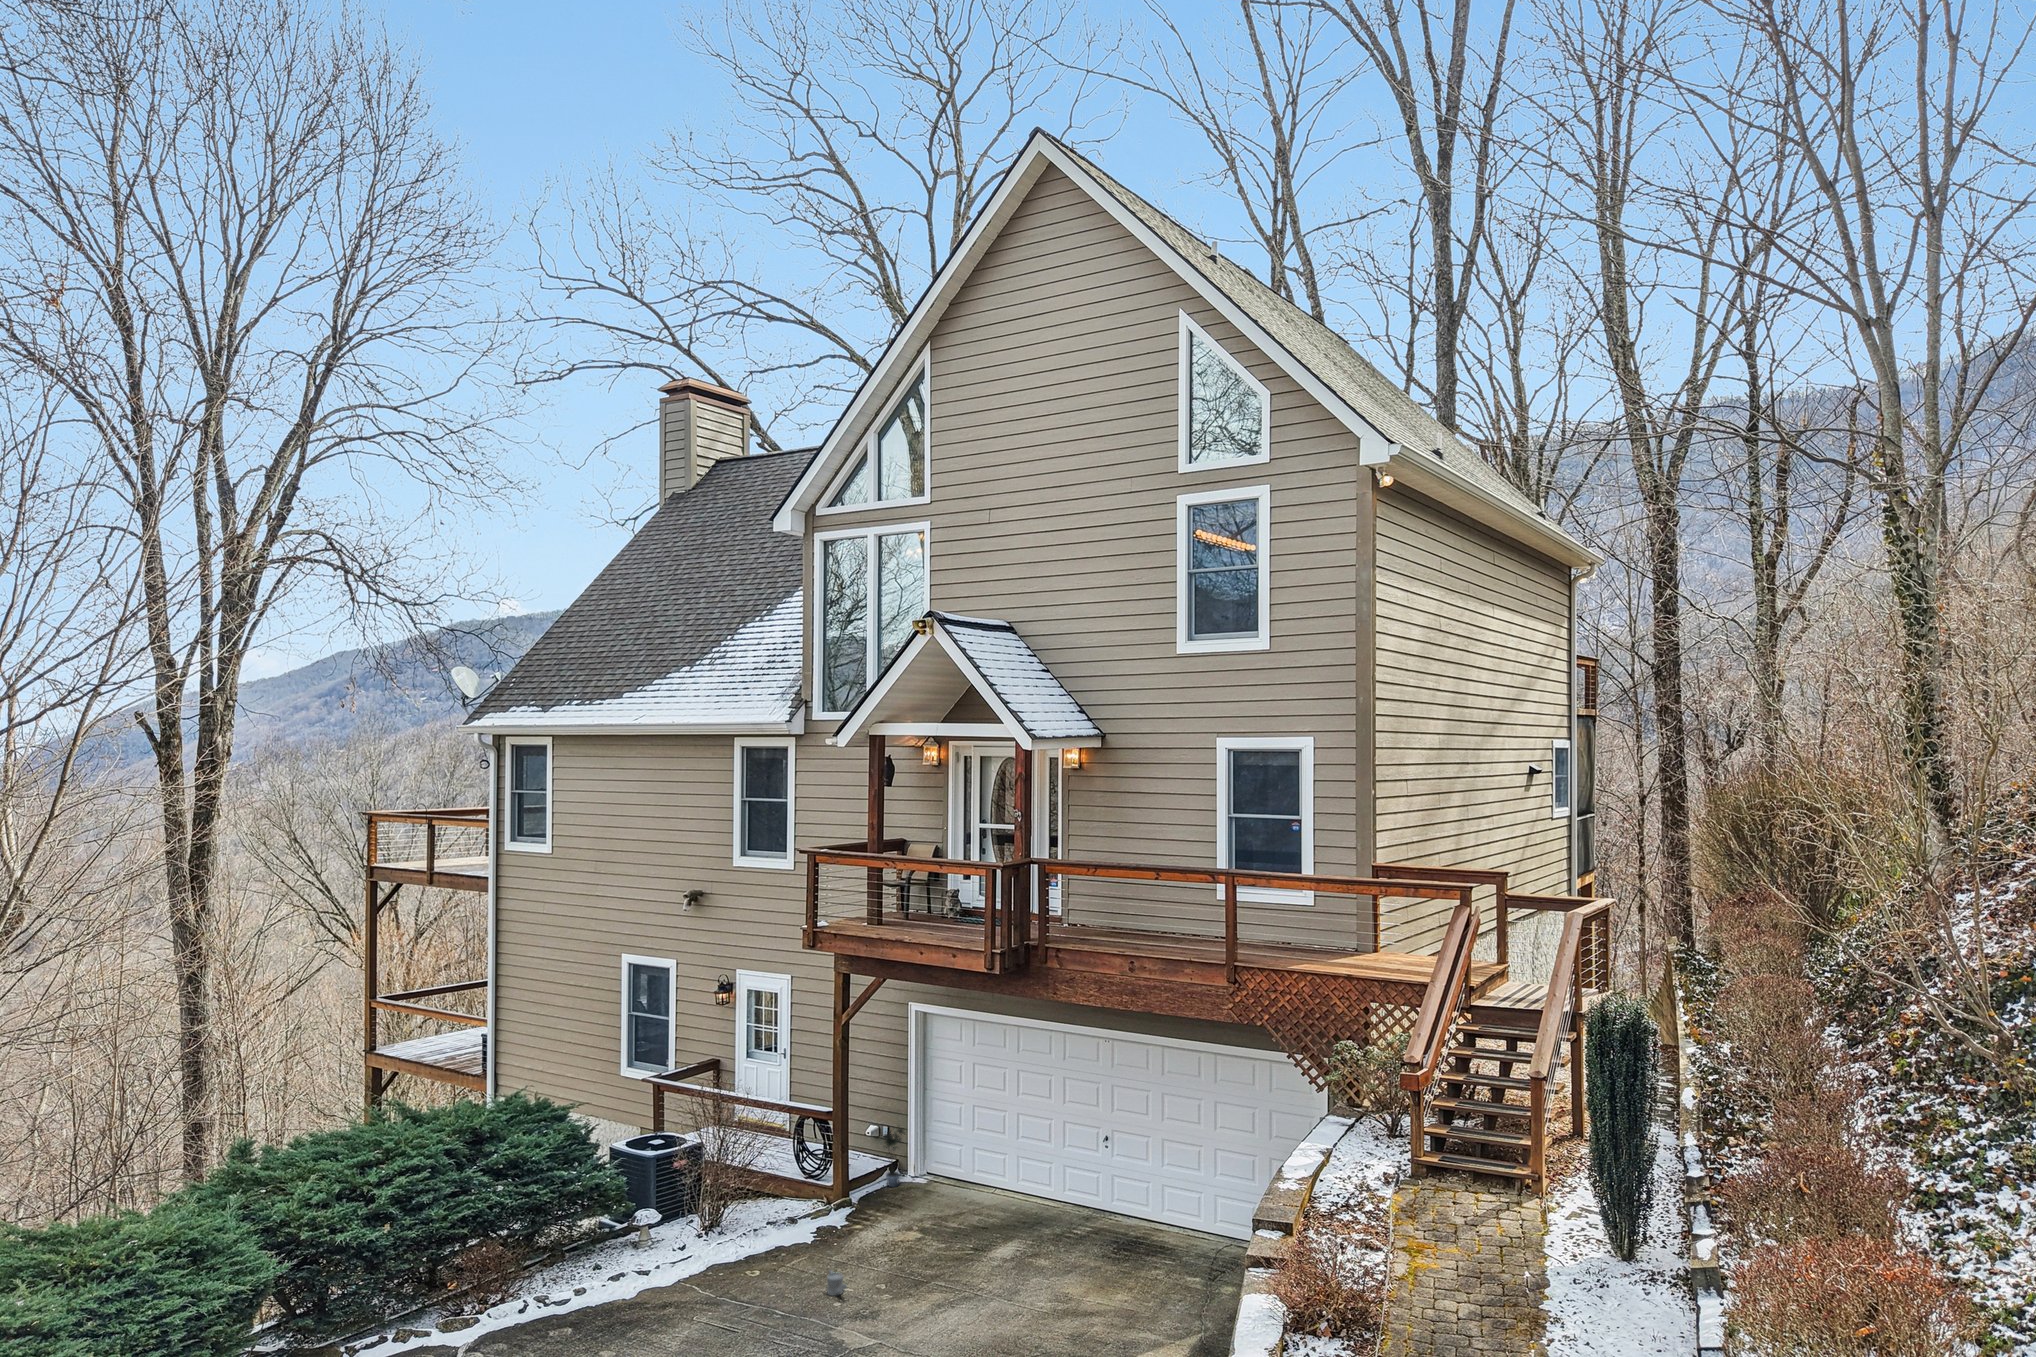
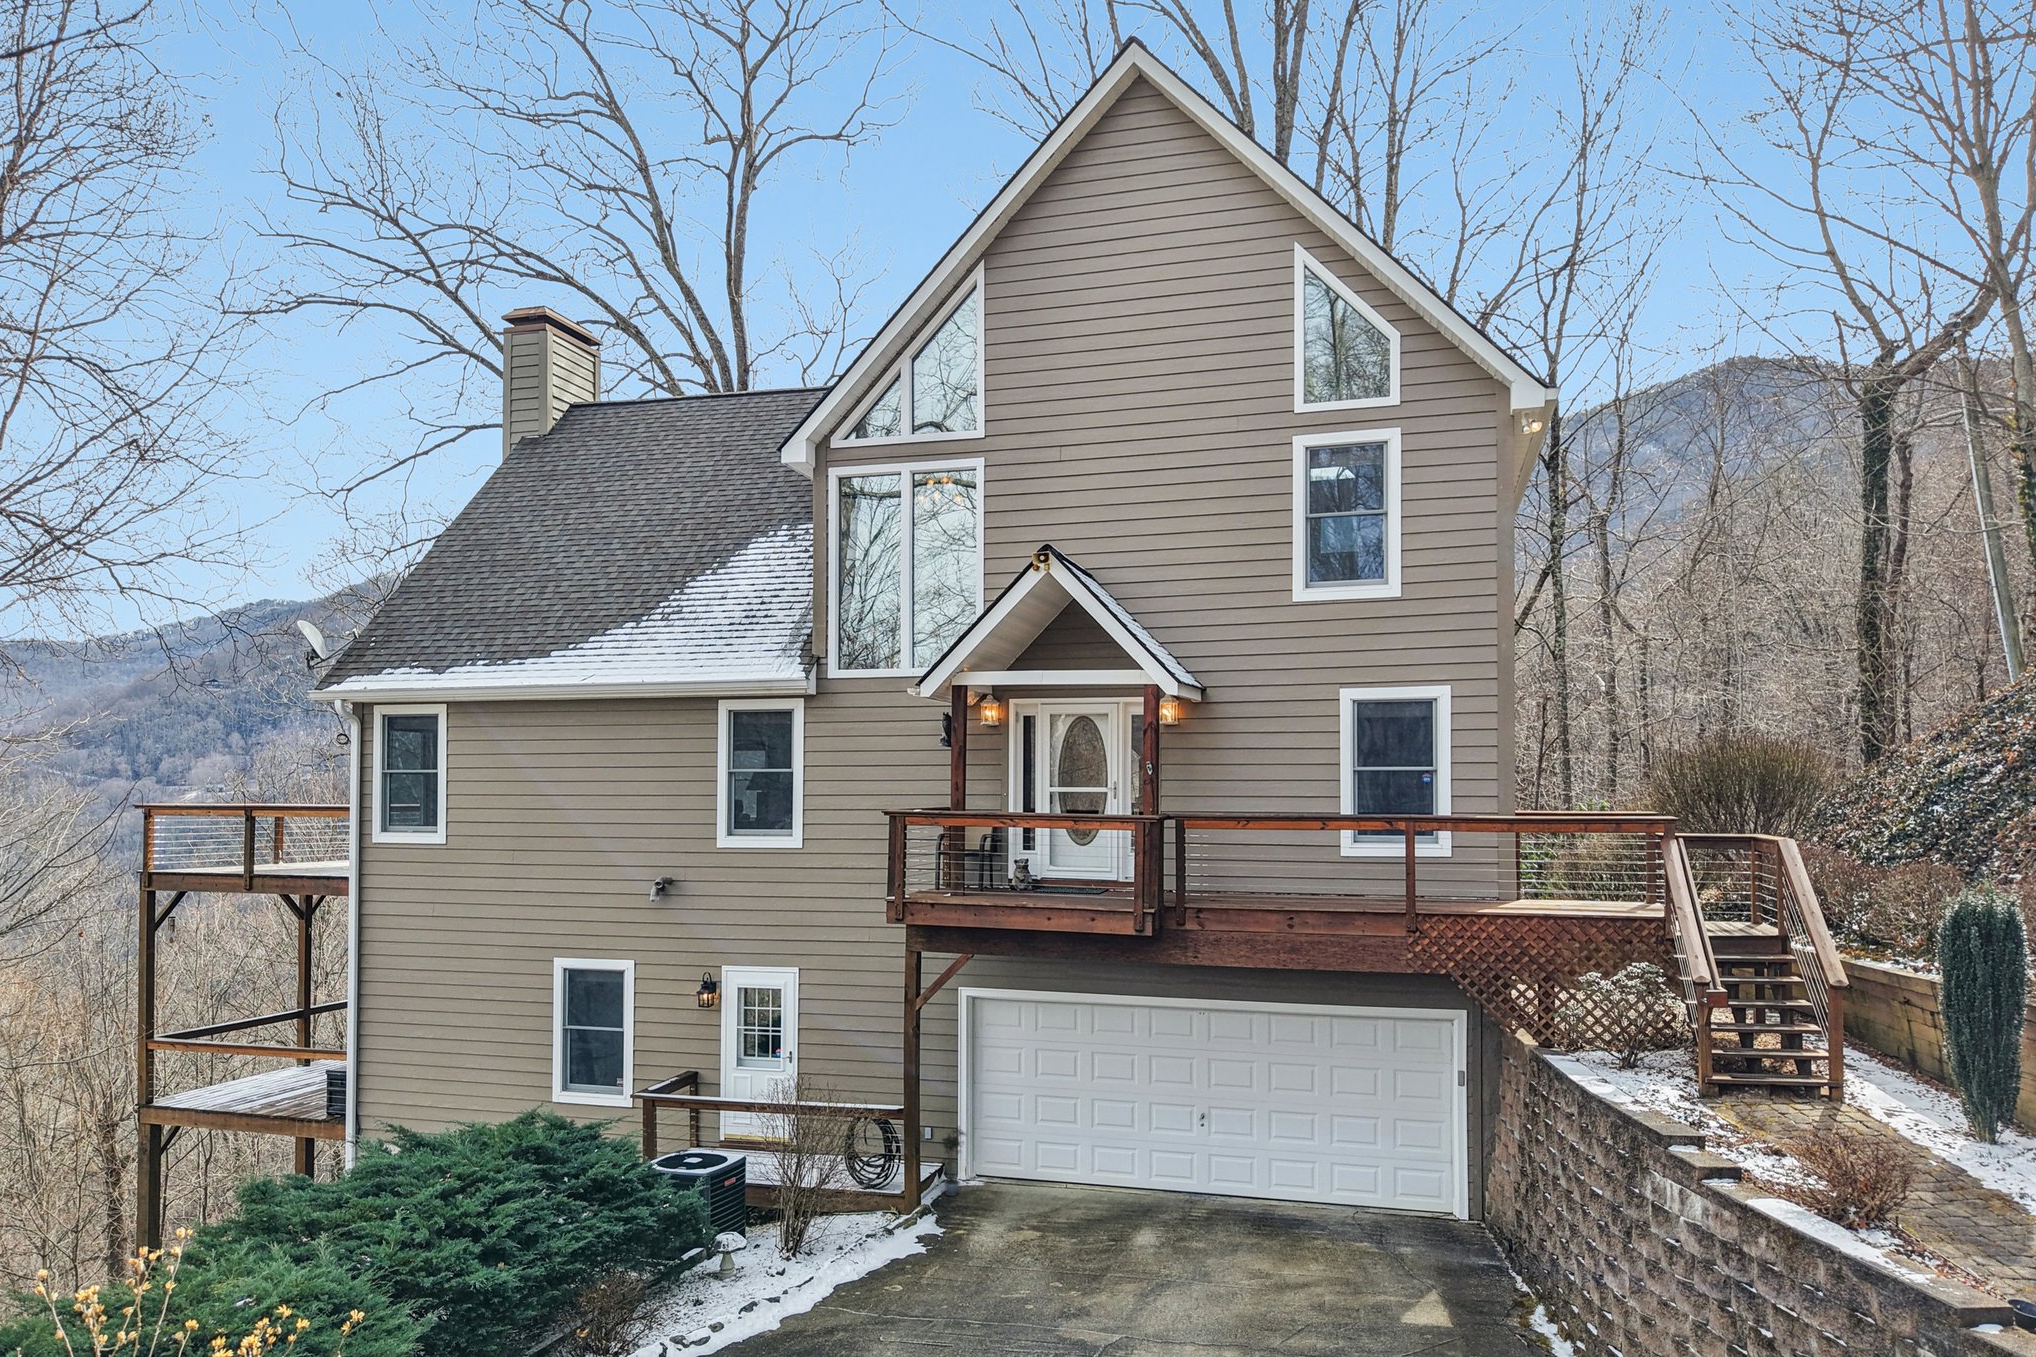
watering can: present [827,1270,847,1296] -> none [1006,1299,1046,1329]

